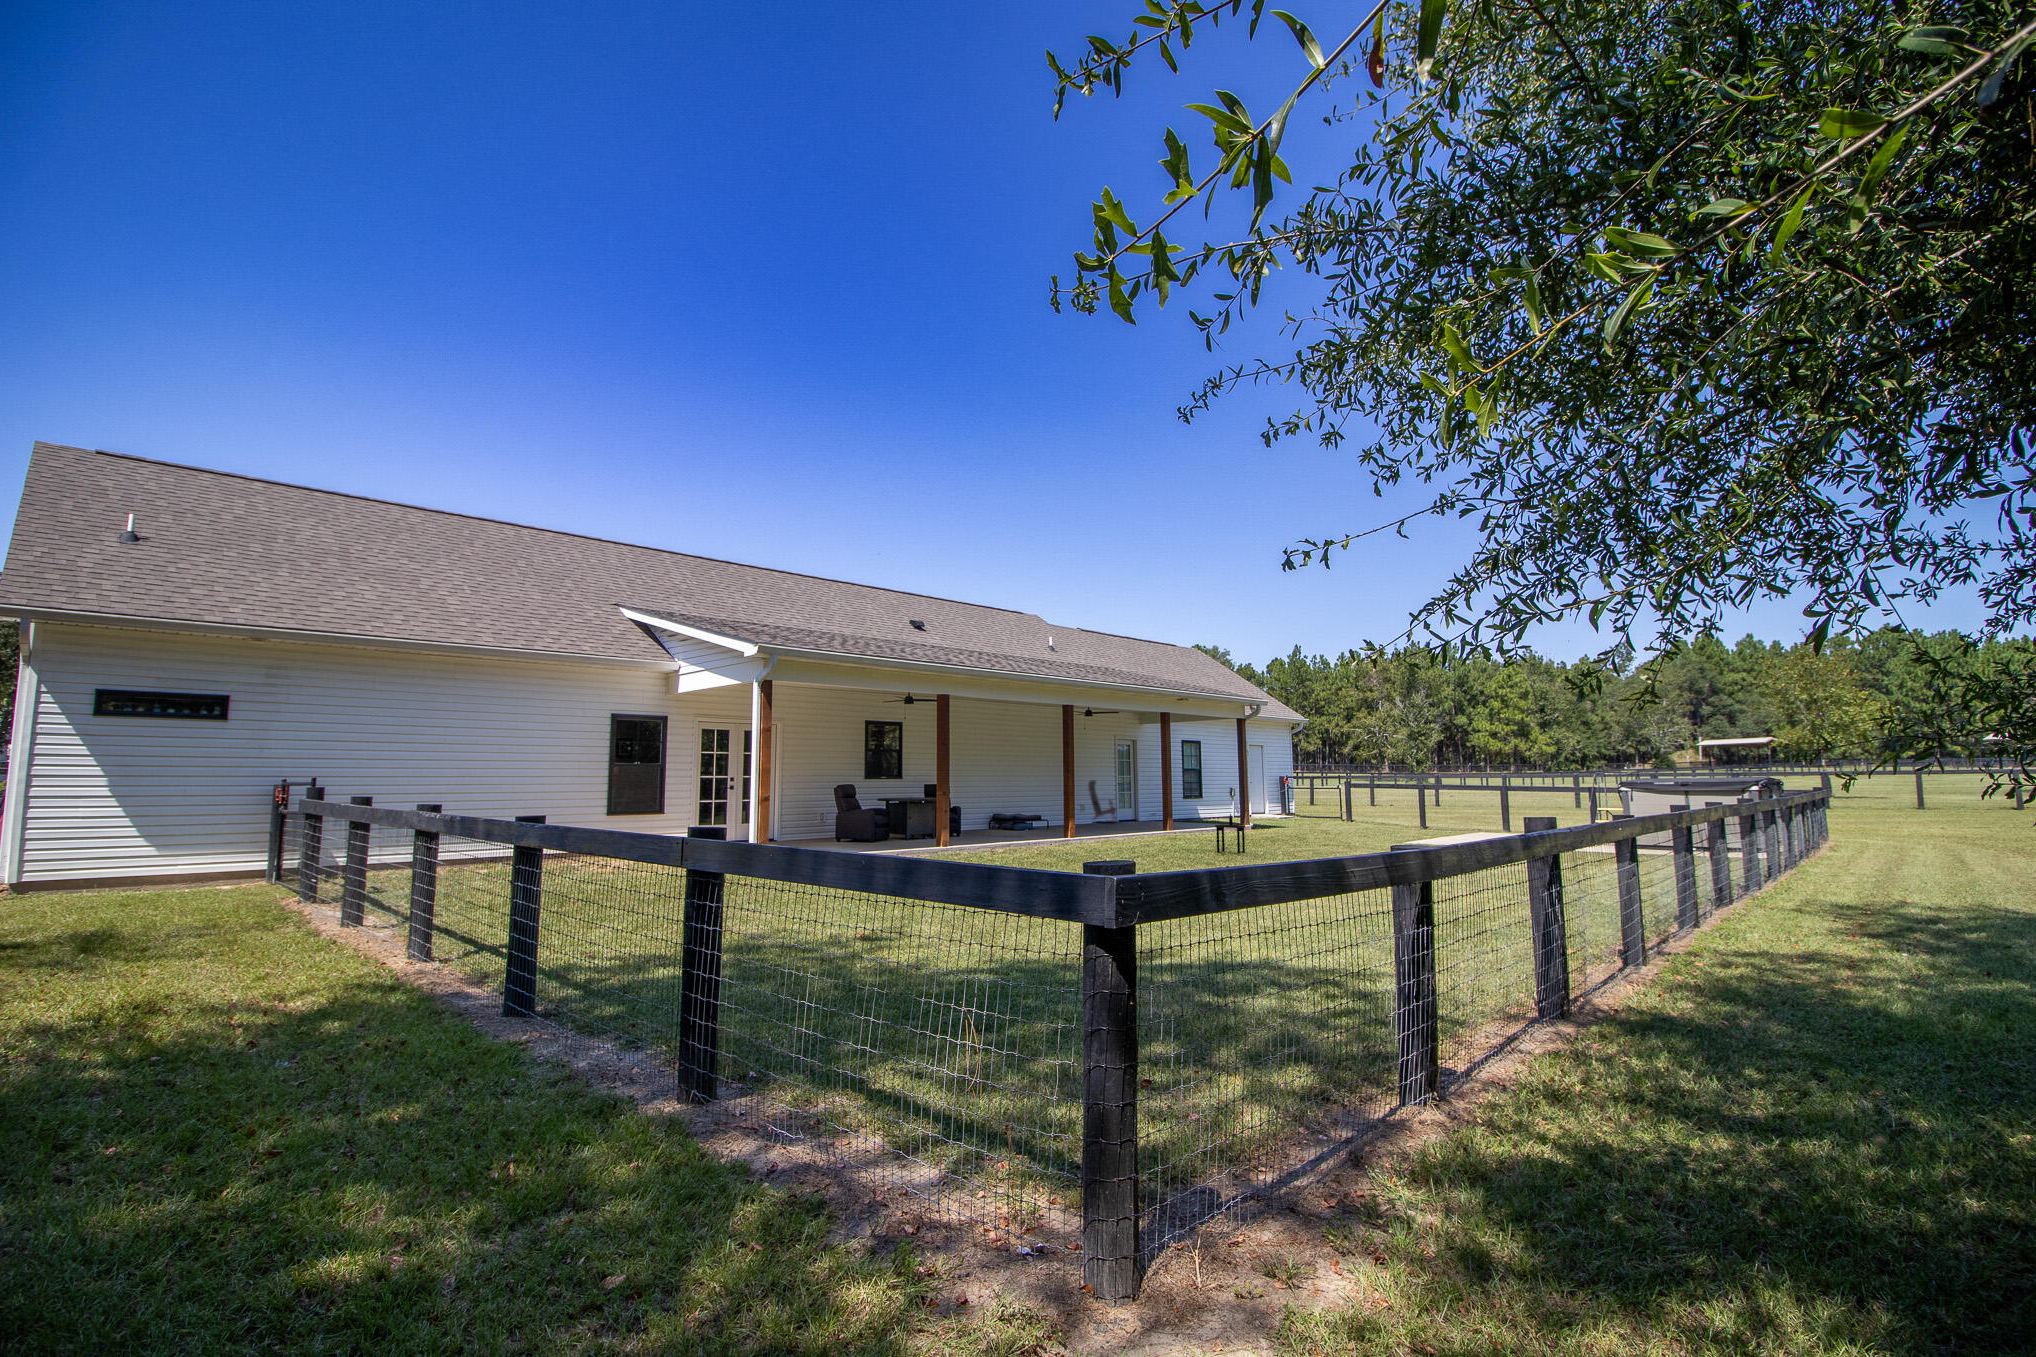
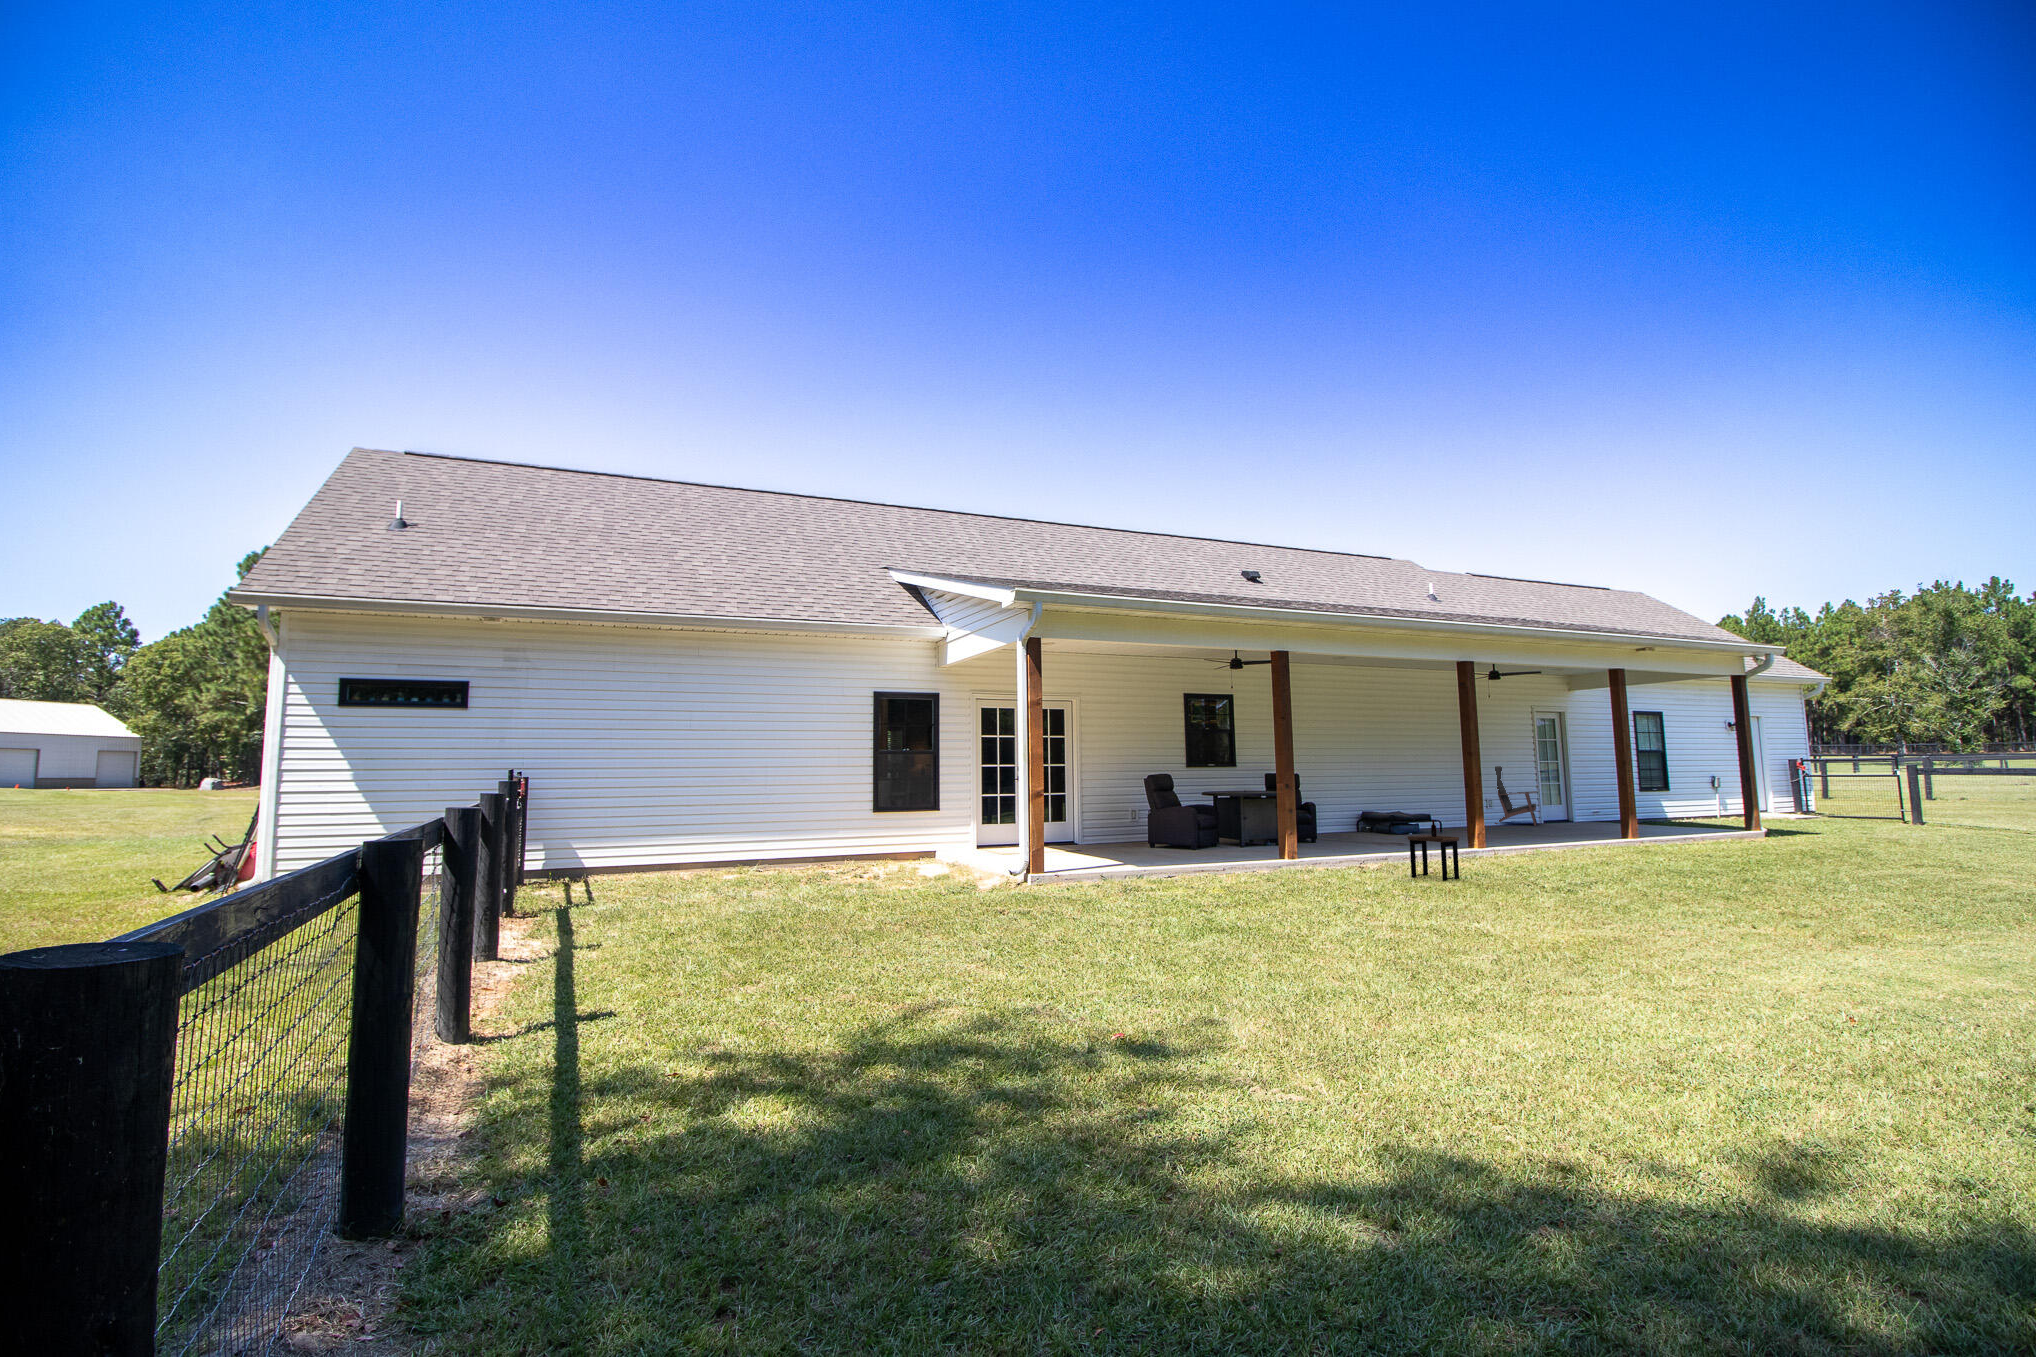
side table: present [1215,814,1245,854] -> present [1408,820,1459,881]

